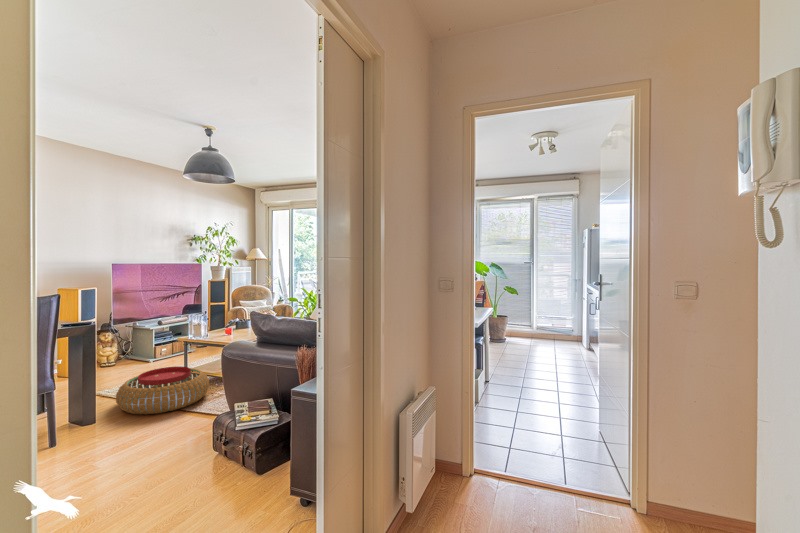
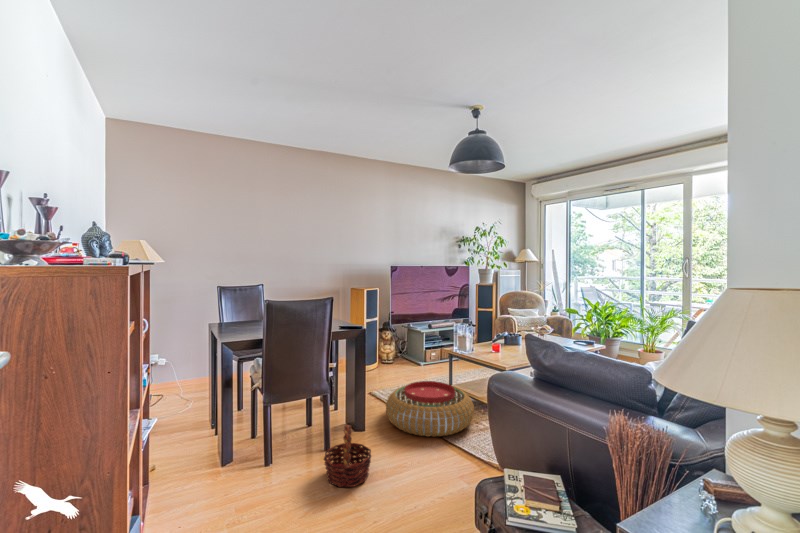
basket: none [50,413,109,470] -> present [324,425,371,487]

